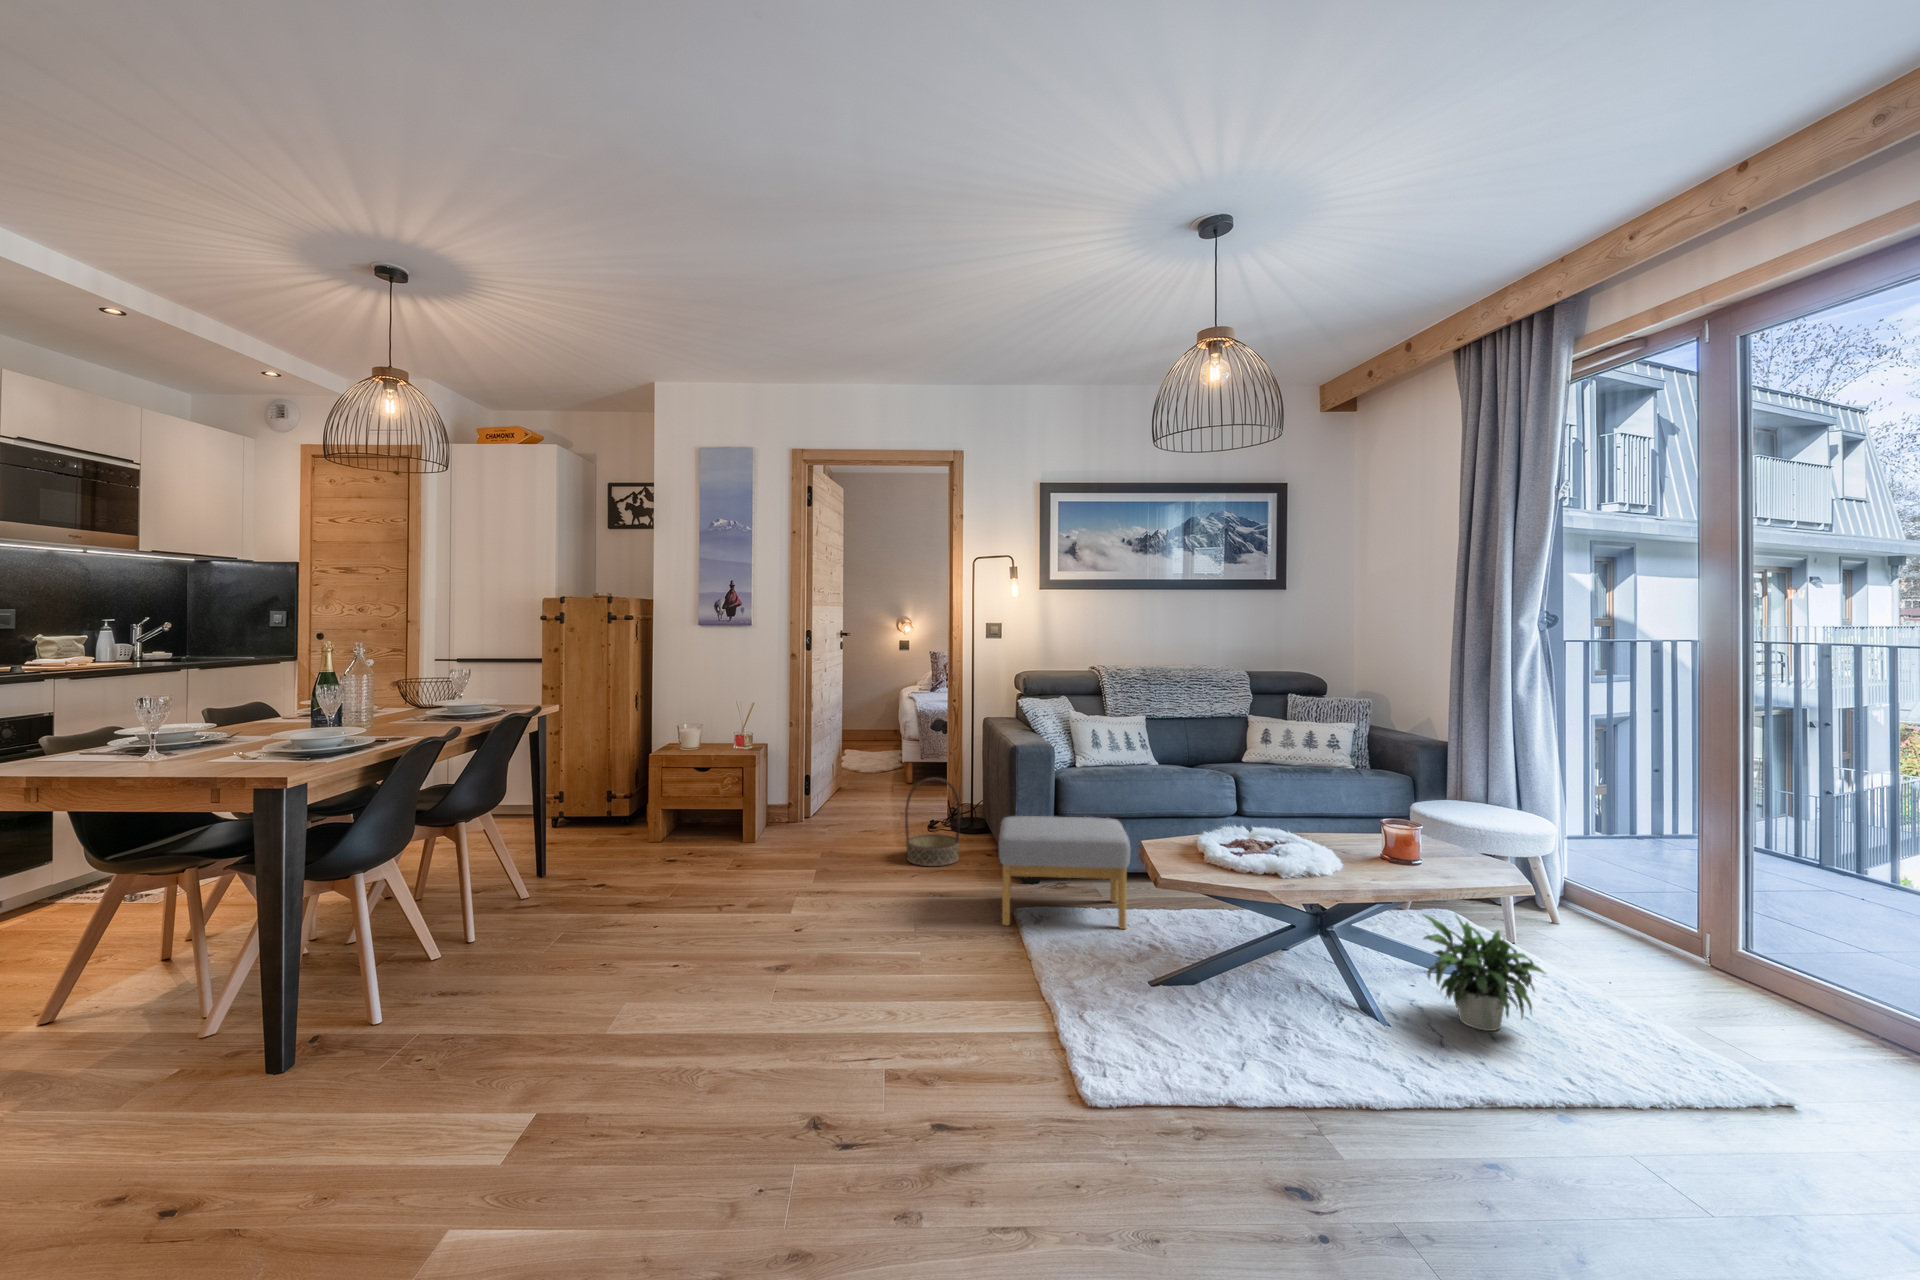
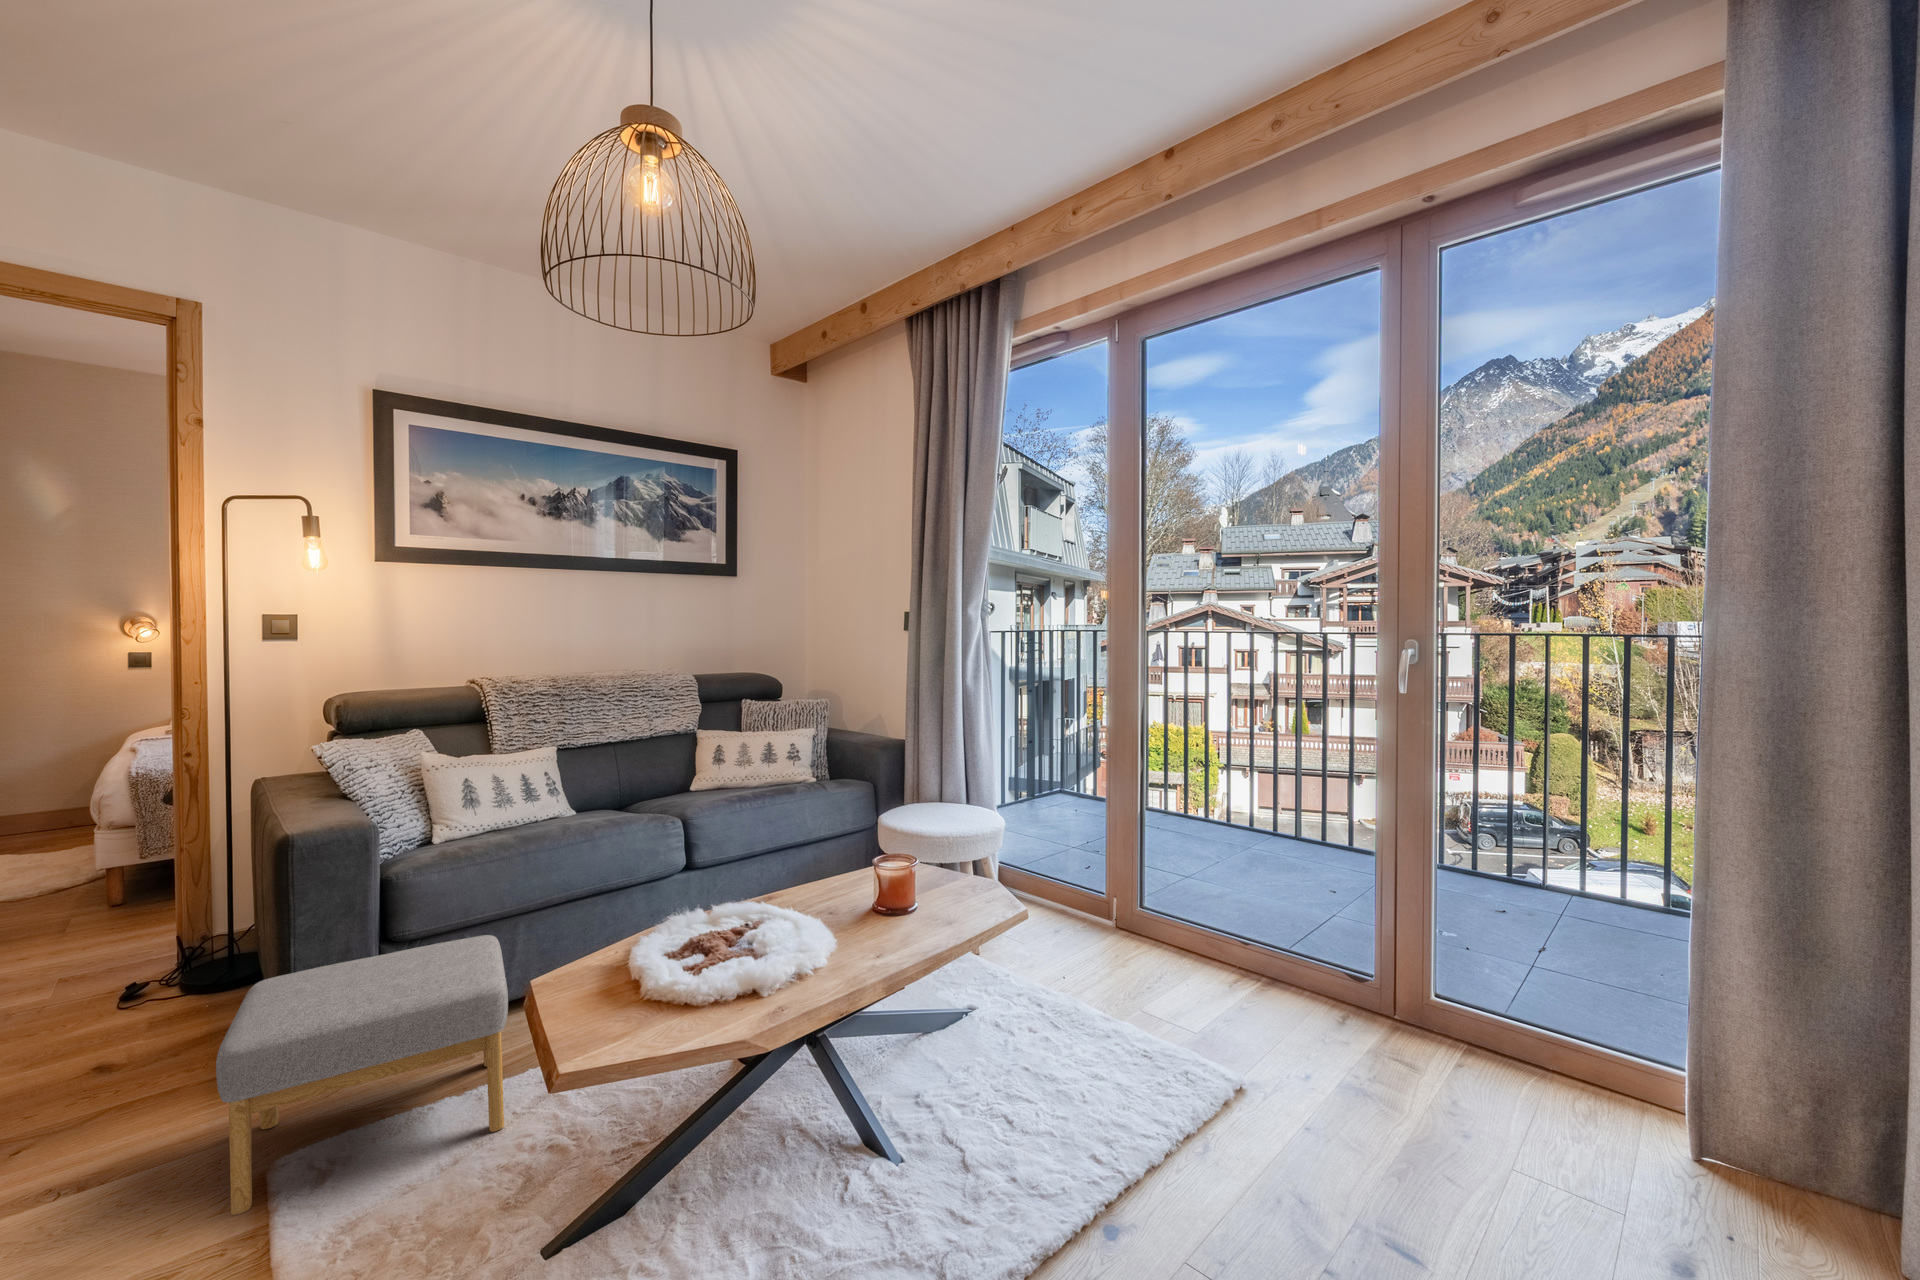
basket: present [905,778,960,866] -> none [35,909,190,1089]
potted plant: present [1423,915,1545,1031] -> none [910,1000,1065,1157]

